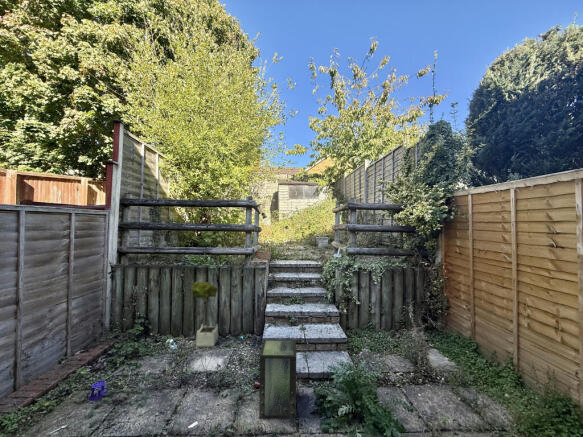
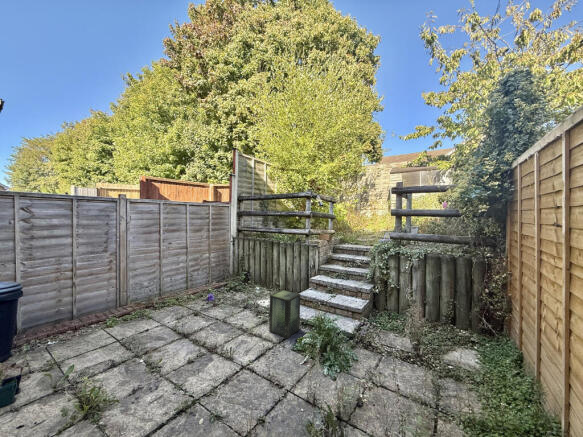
potted tree: present [191,282,218,346] -> none [266,251,283,295]

